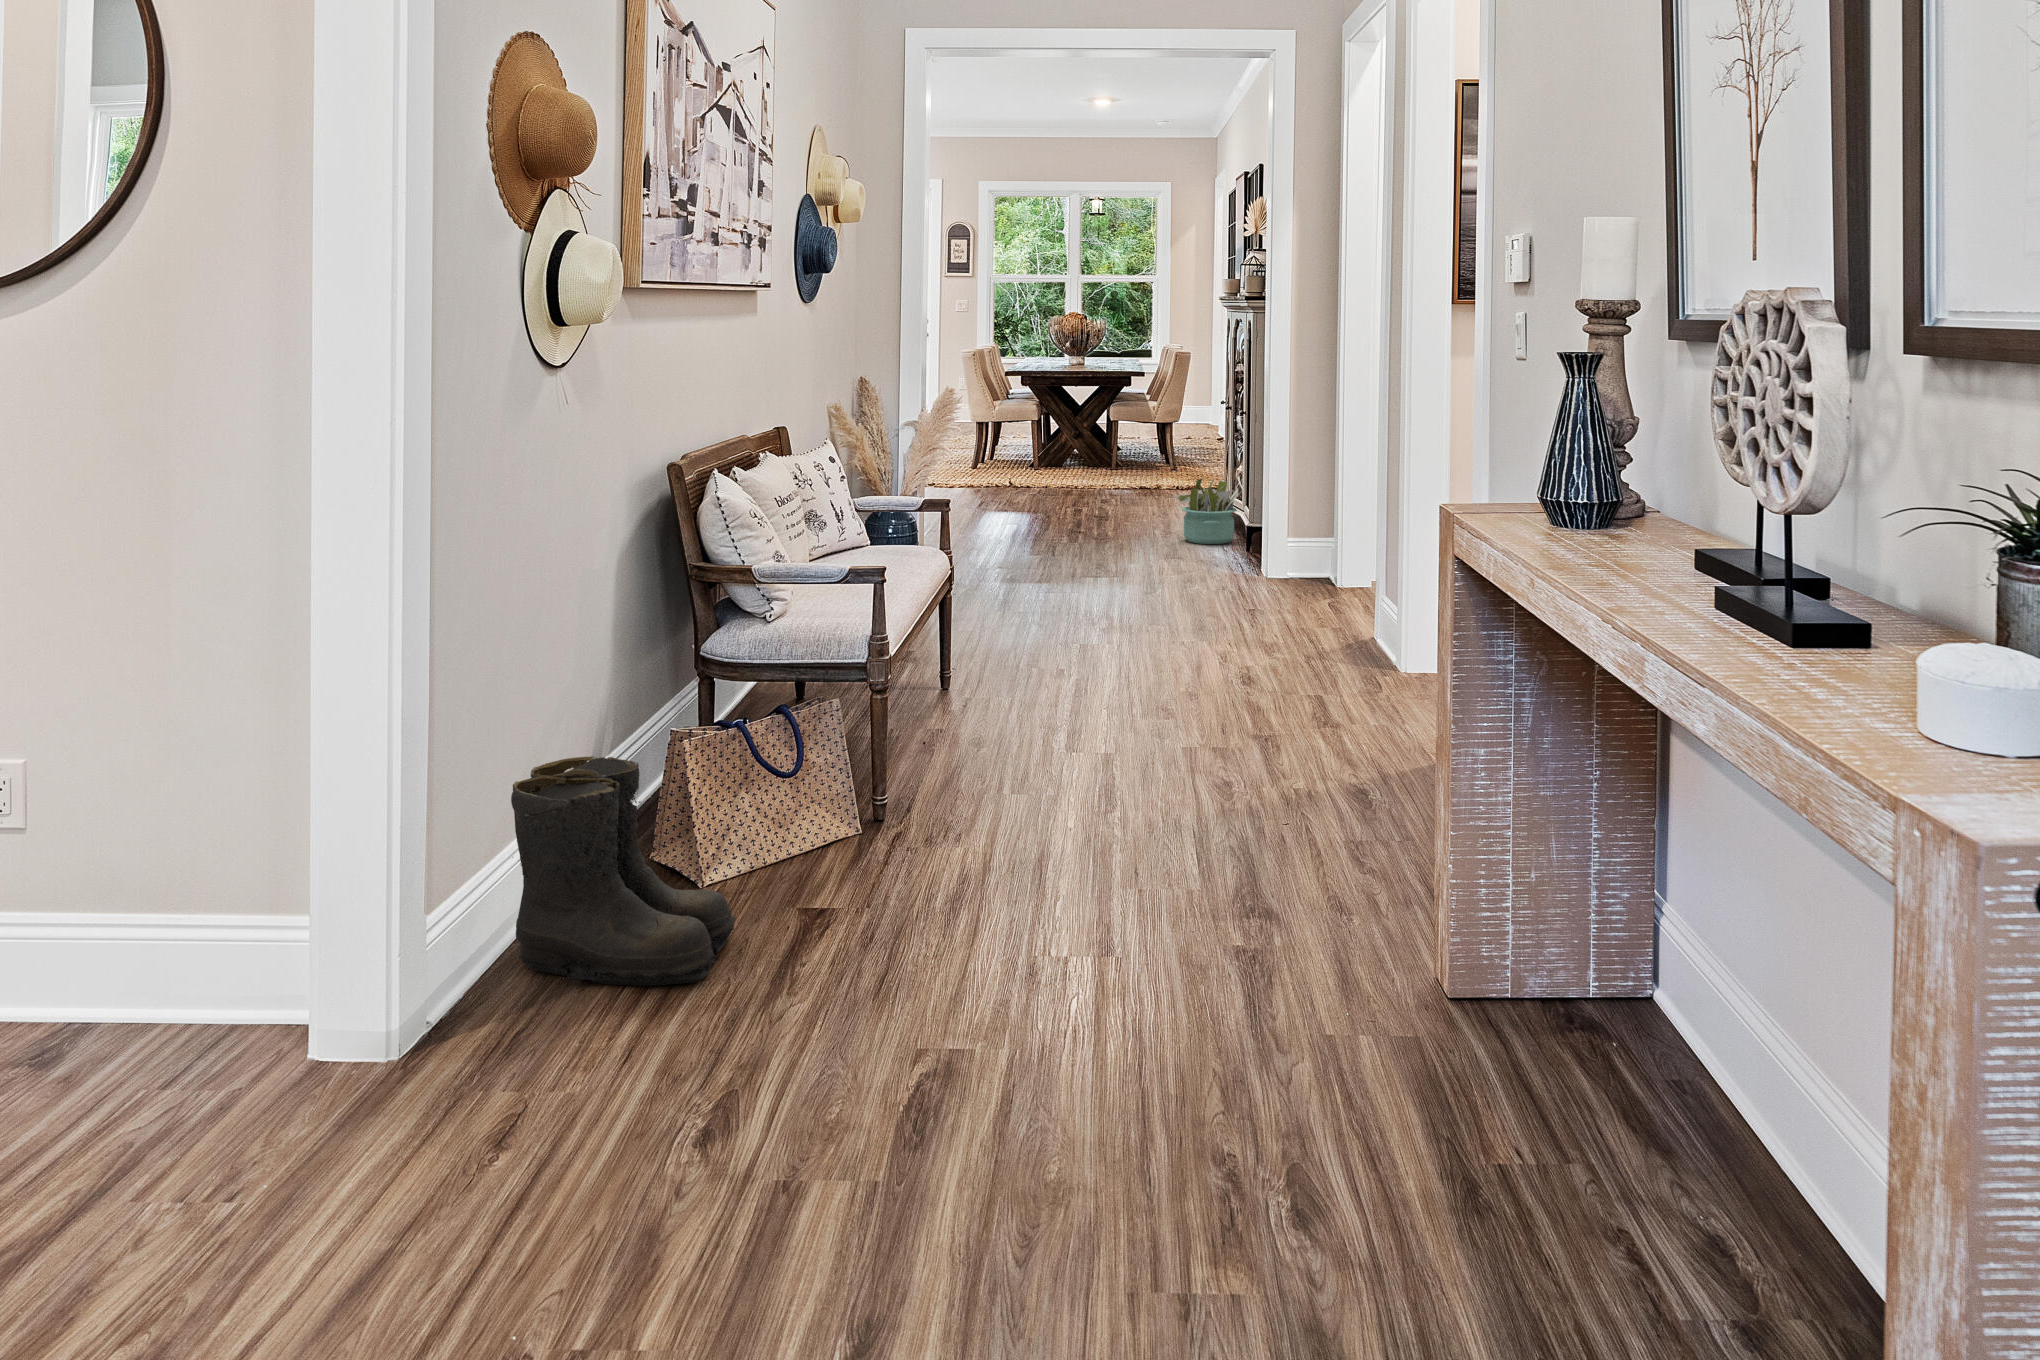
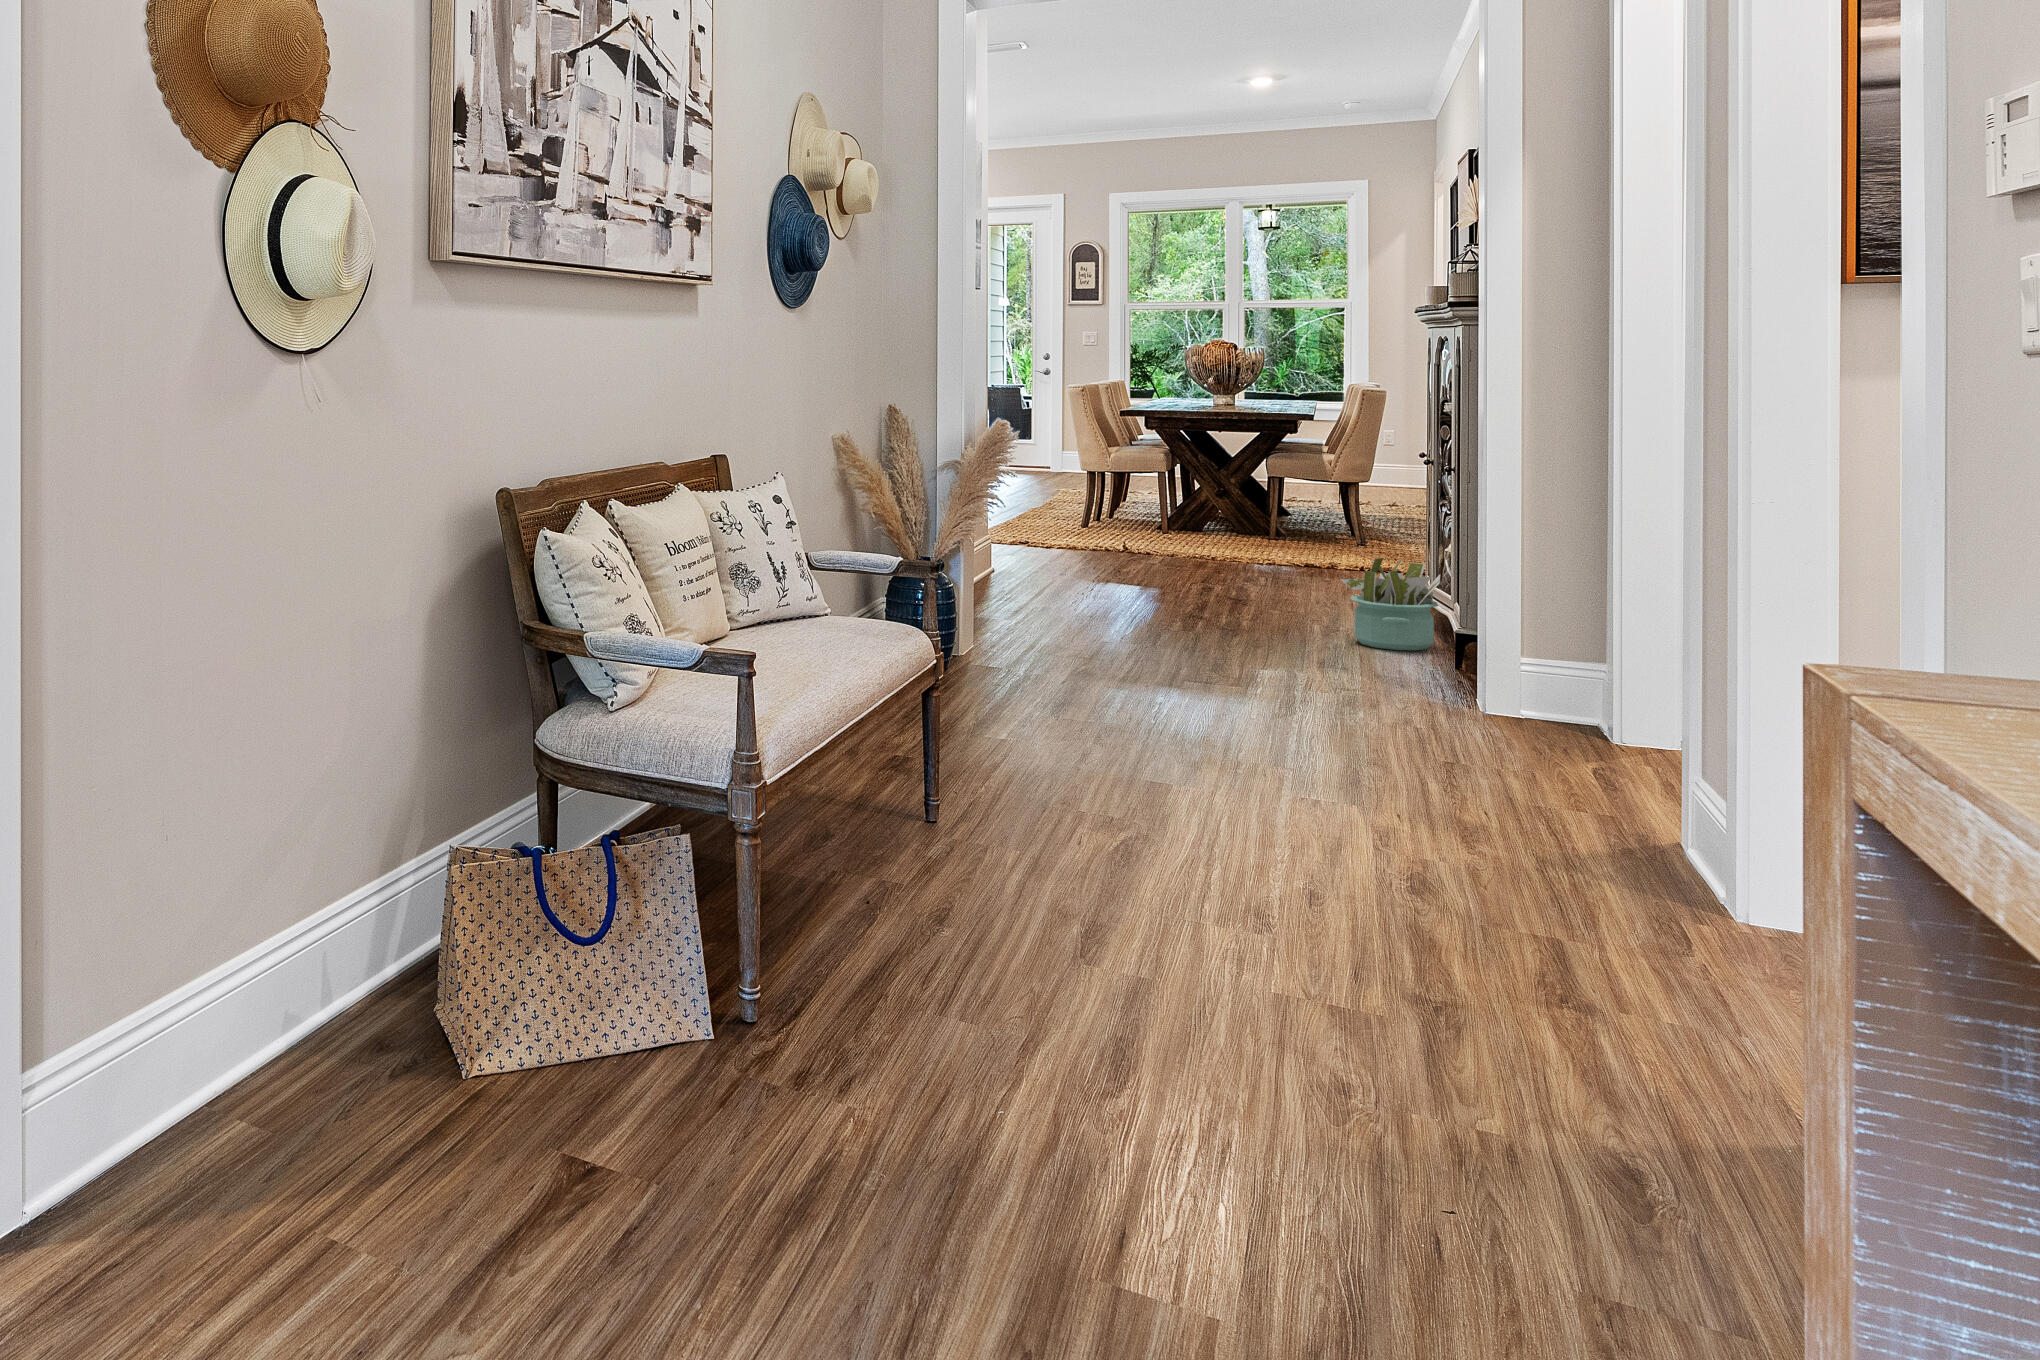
boots: present [511,756,736,986] -> none [155,882,465,1256]

